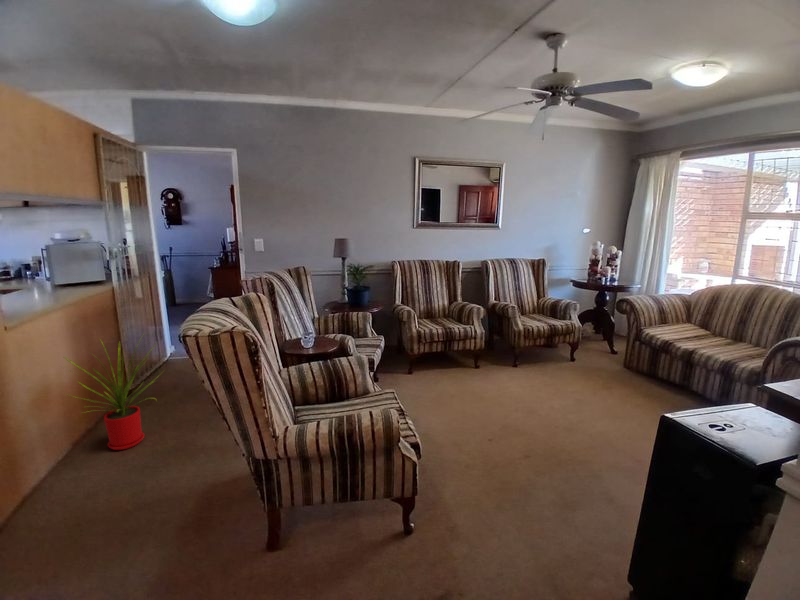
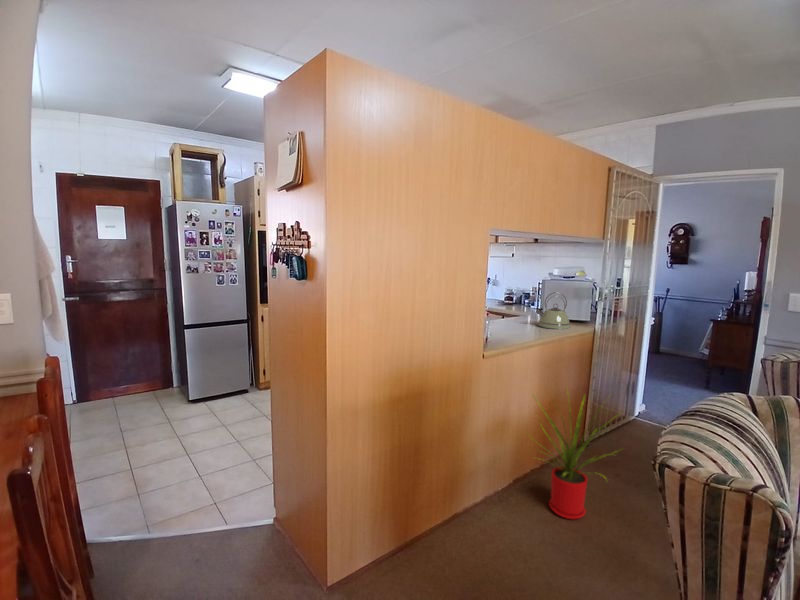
kettle: none [38,255,87,293] -> present [536,292,570,329]

